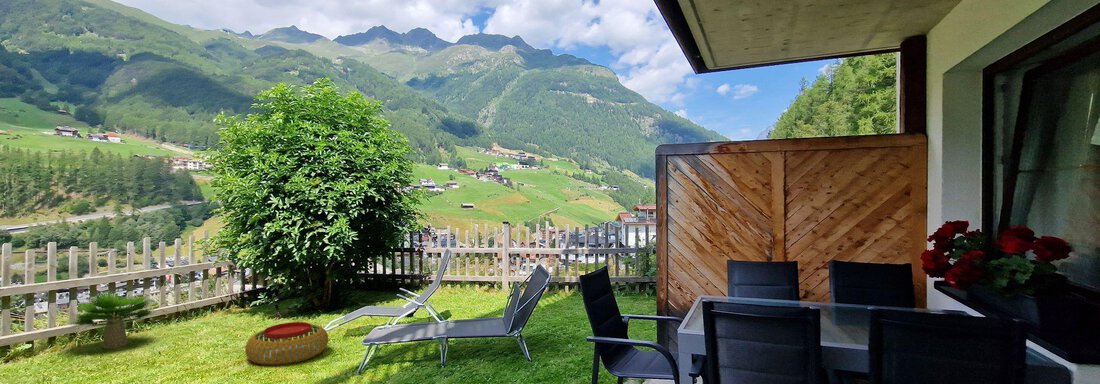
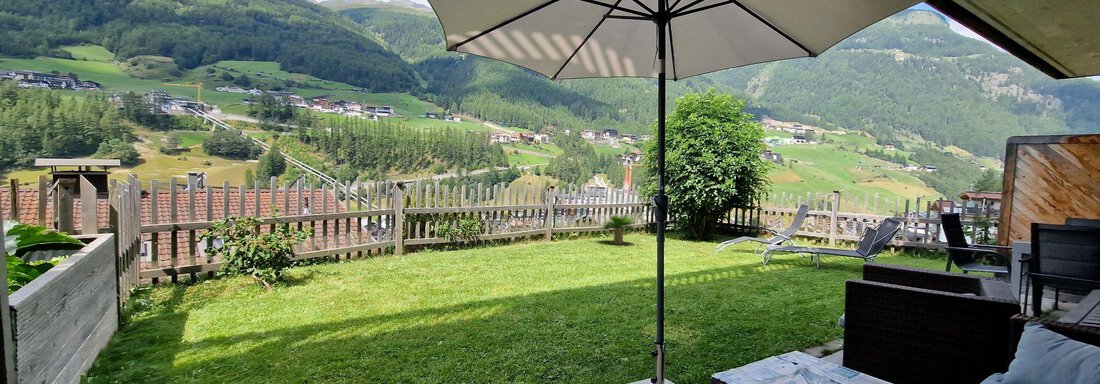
pouf: present [245,322,328,365] -> none [700,240,745,260]

